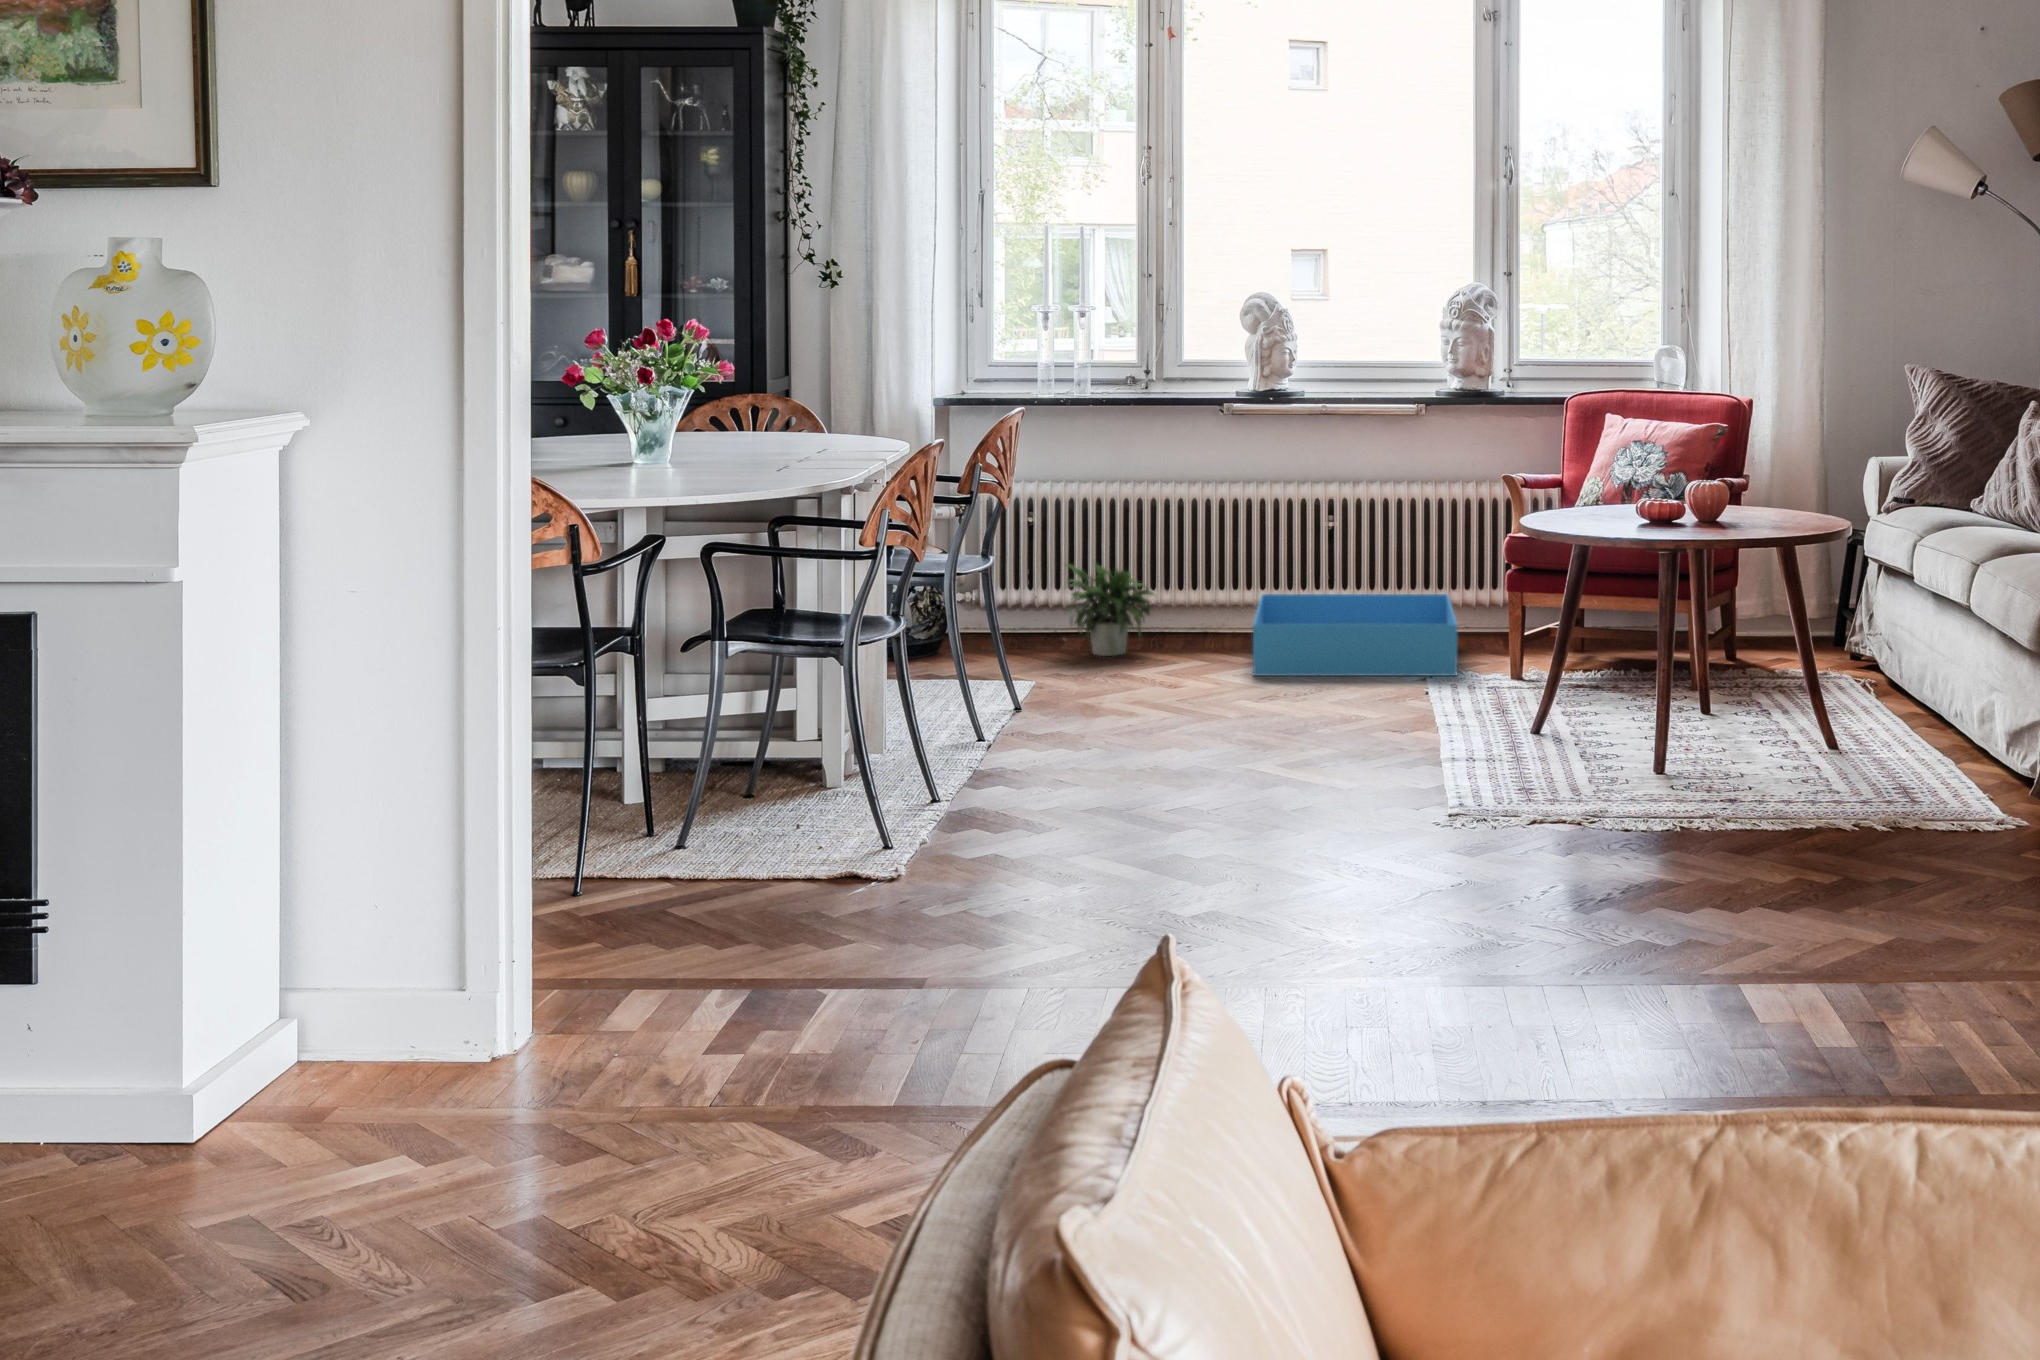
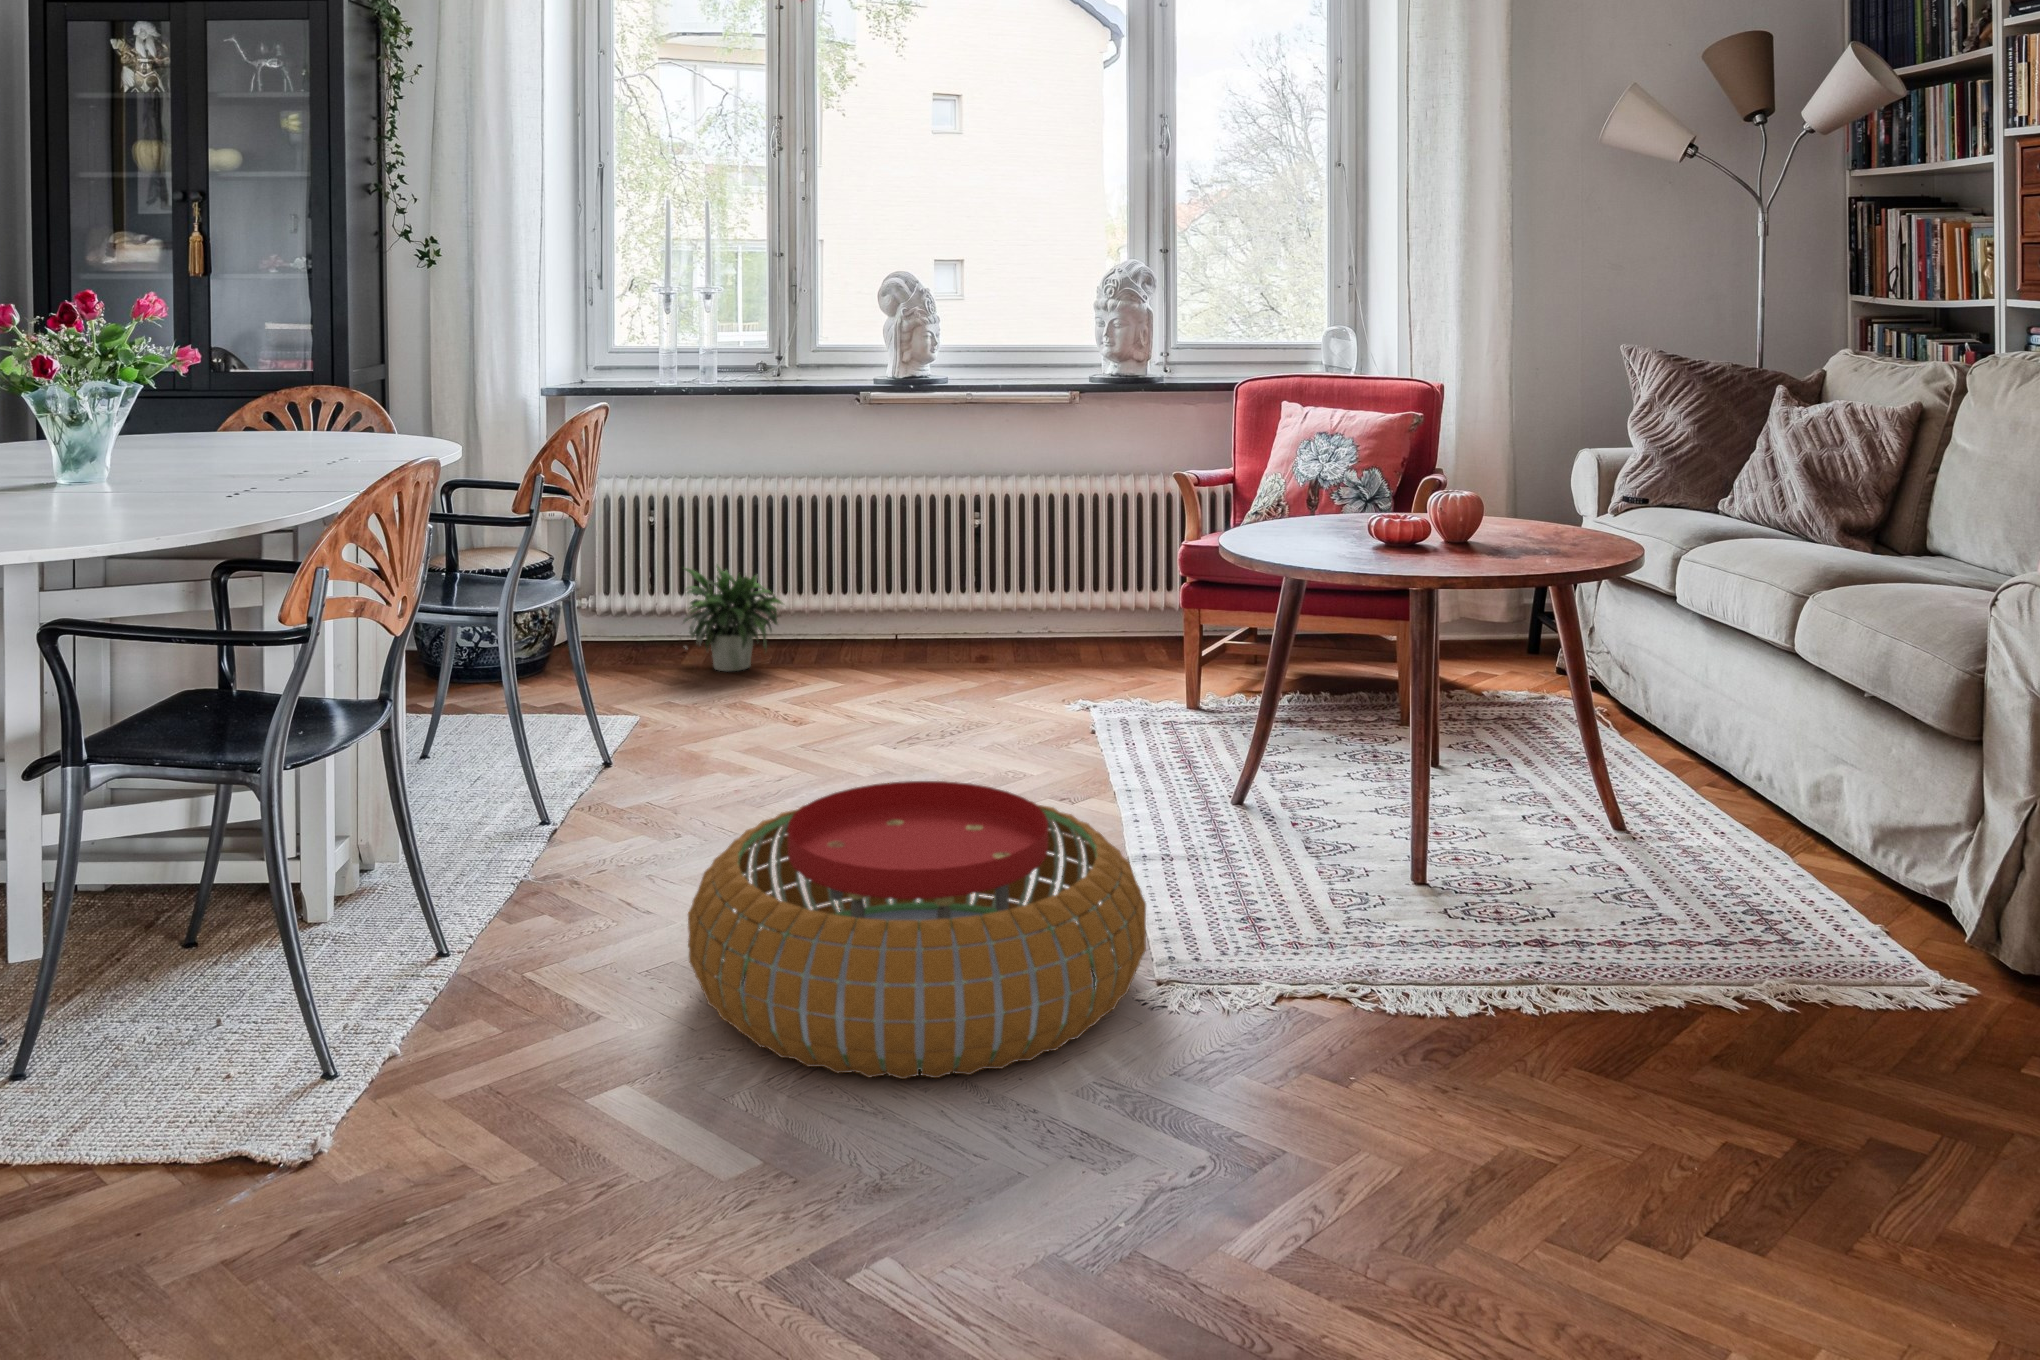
storage bin: present [1253,594,1457,676] -> none [890,596,1122,702]
pouf: none [1117,683,1440,851] -> present [688,781,1146,1079]

